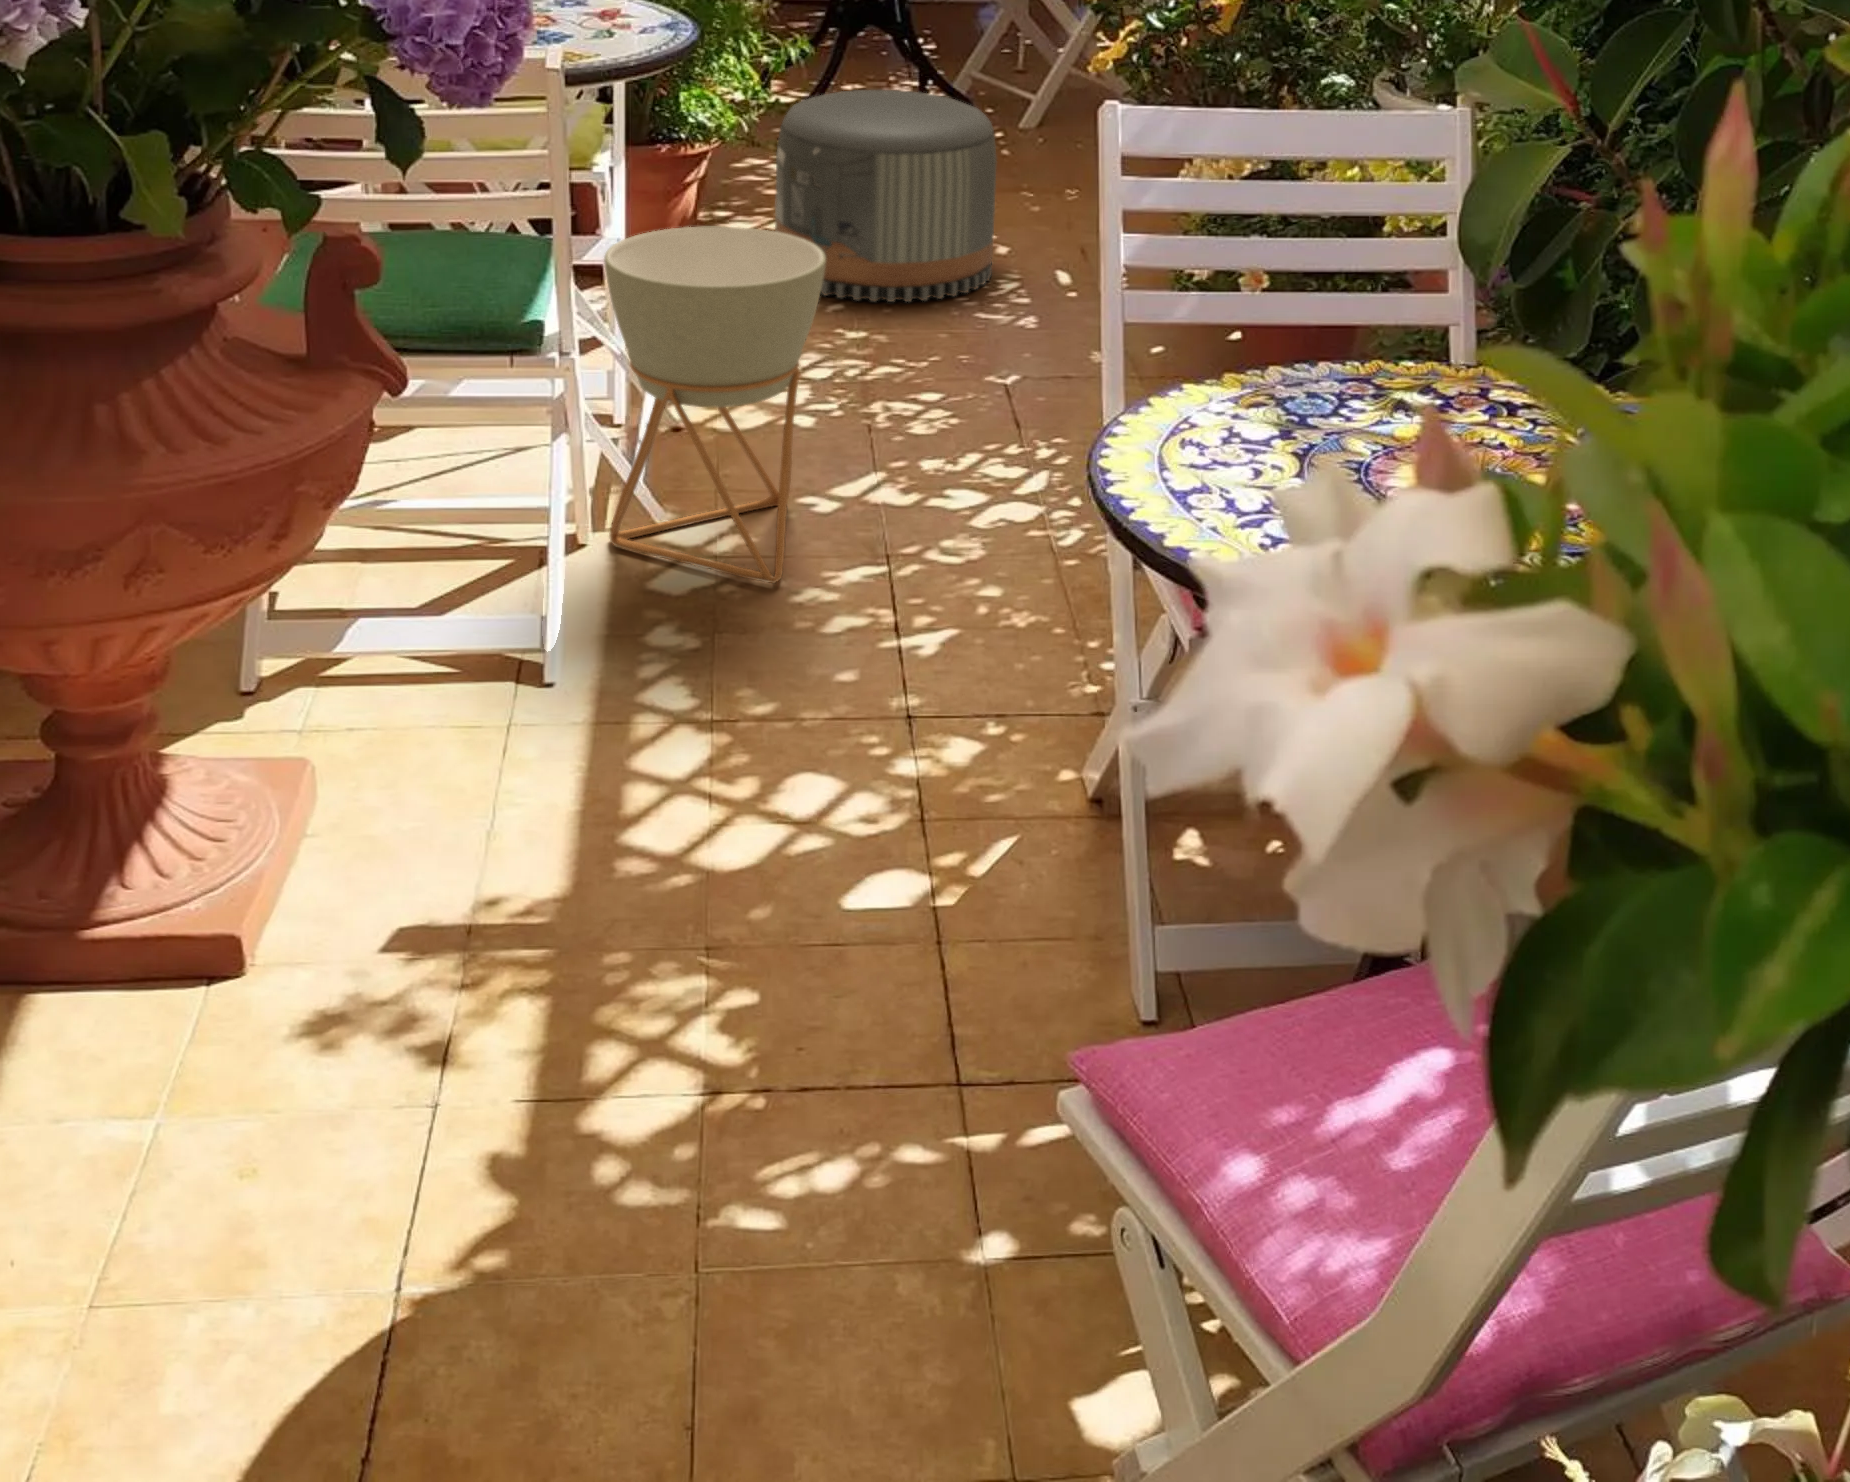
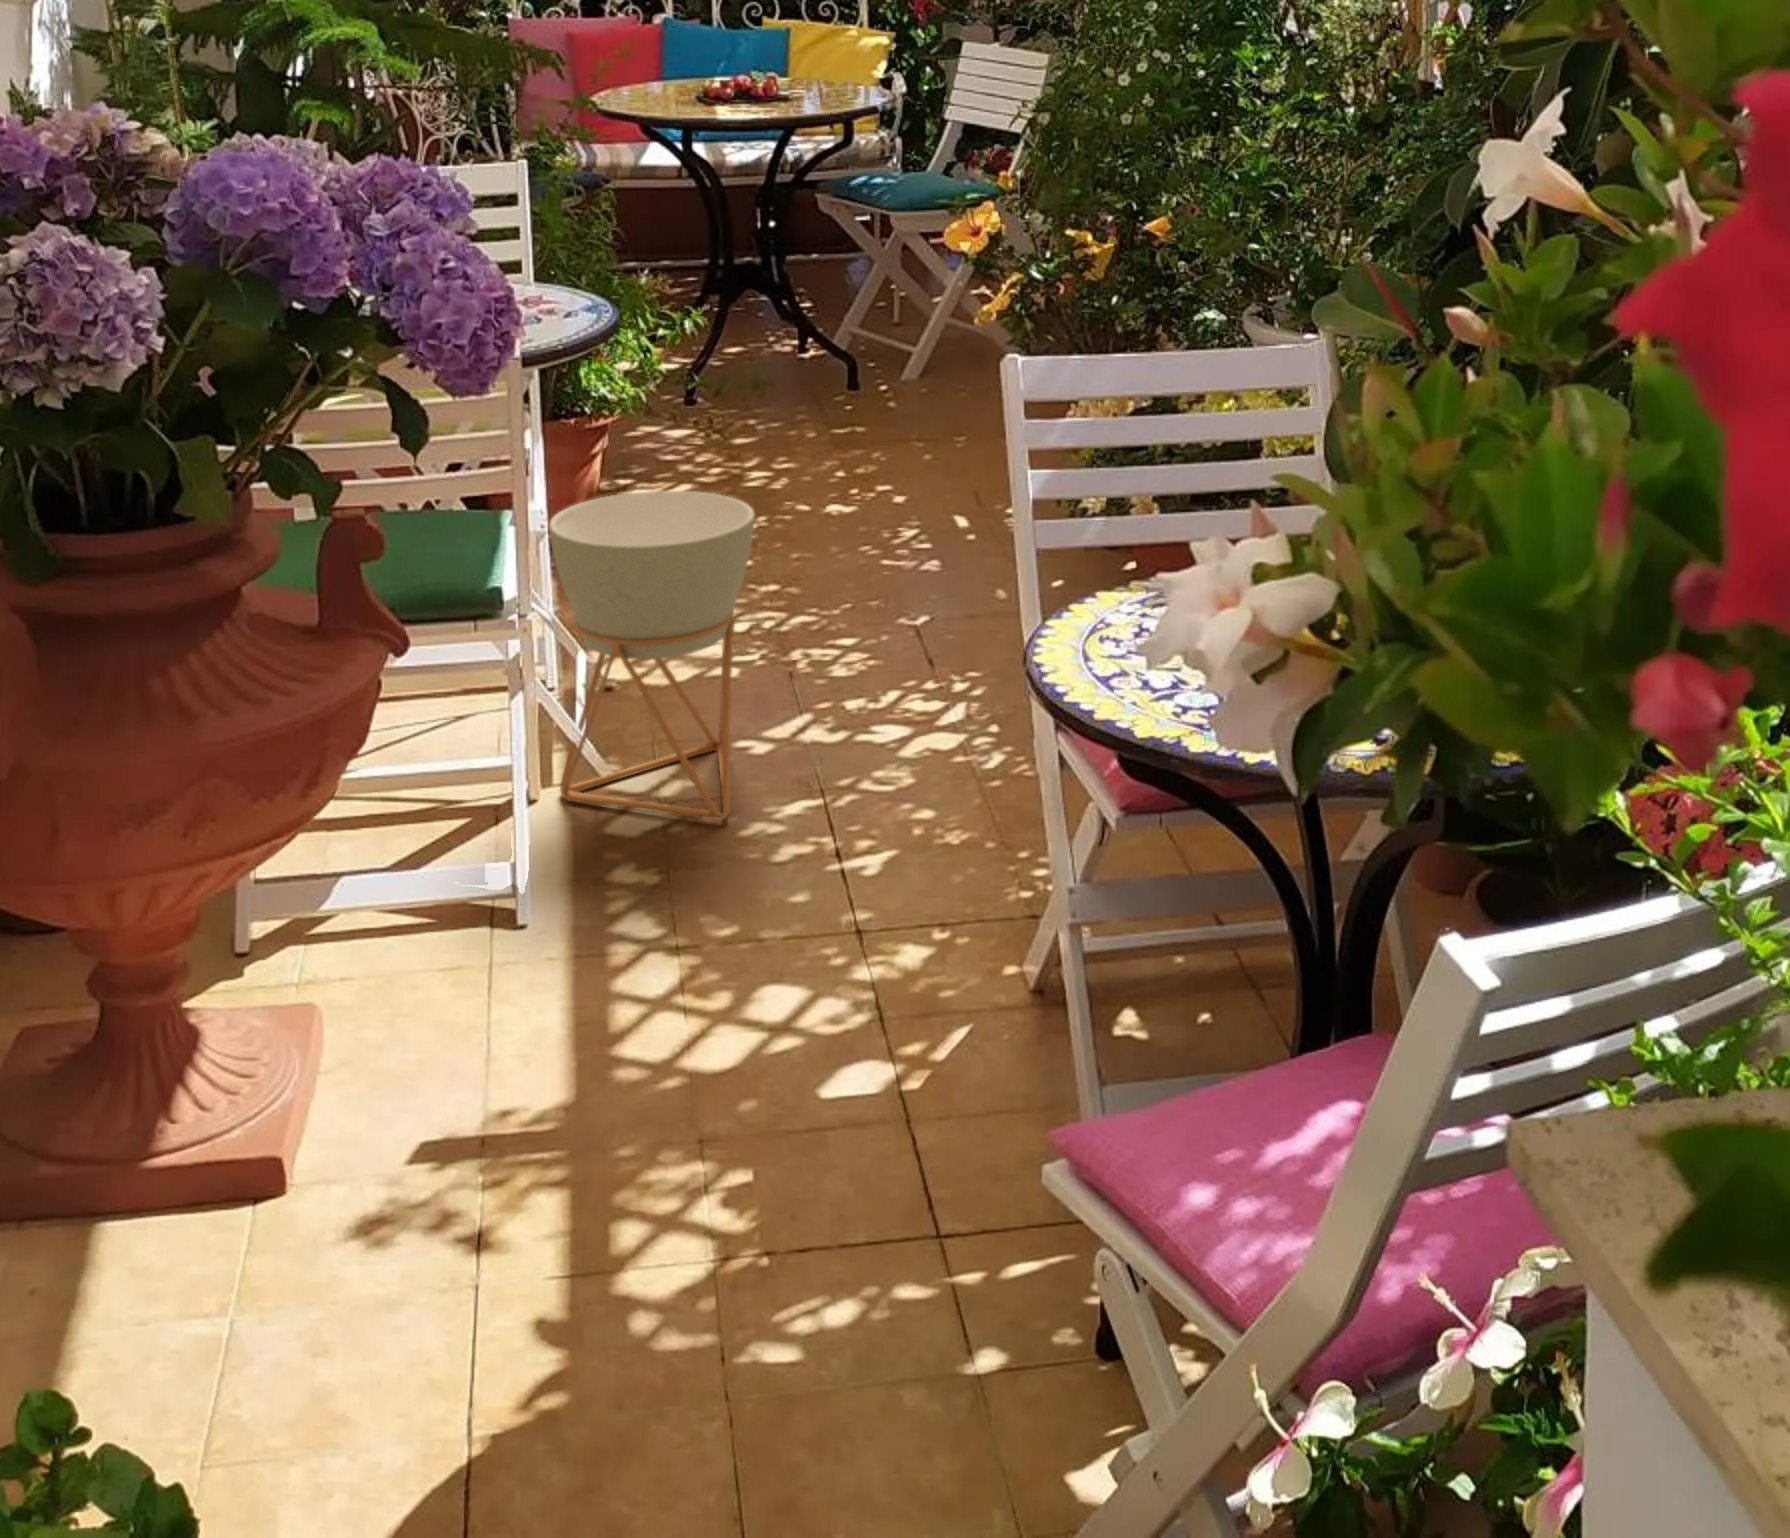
pouf: present [775,90,997,302] -> none [678,352,892,555]

